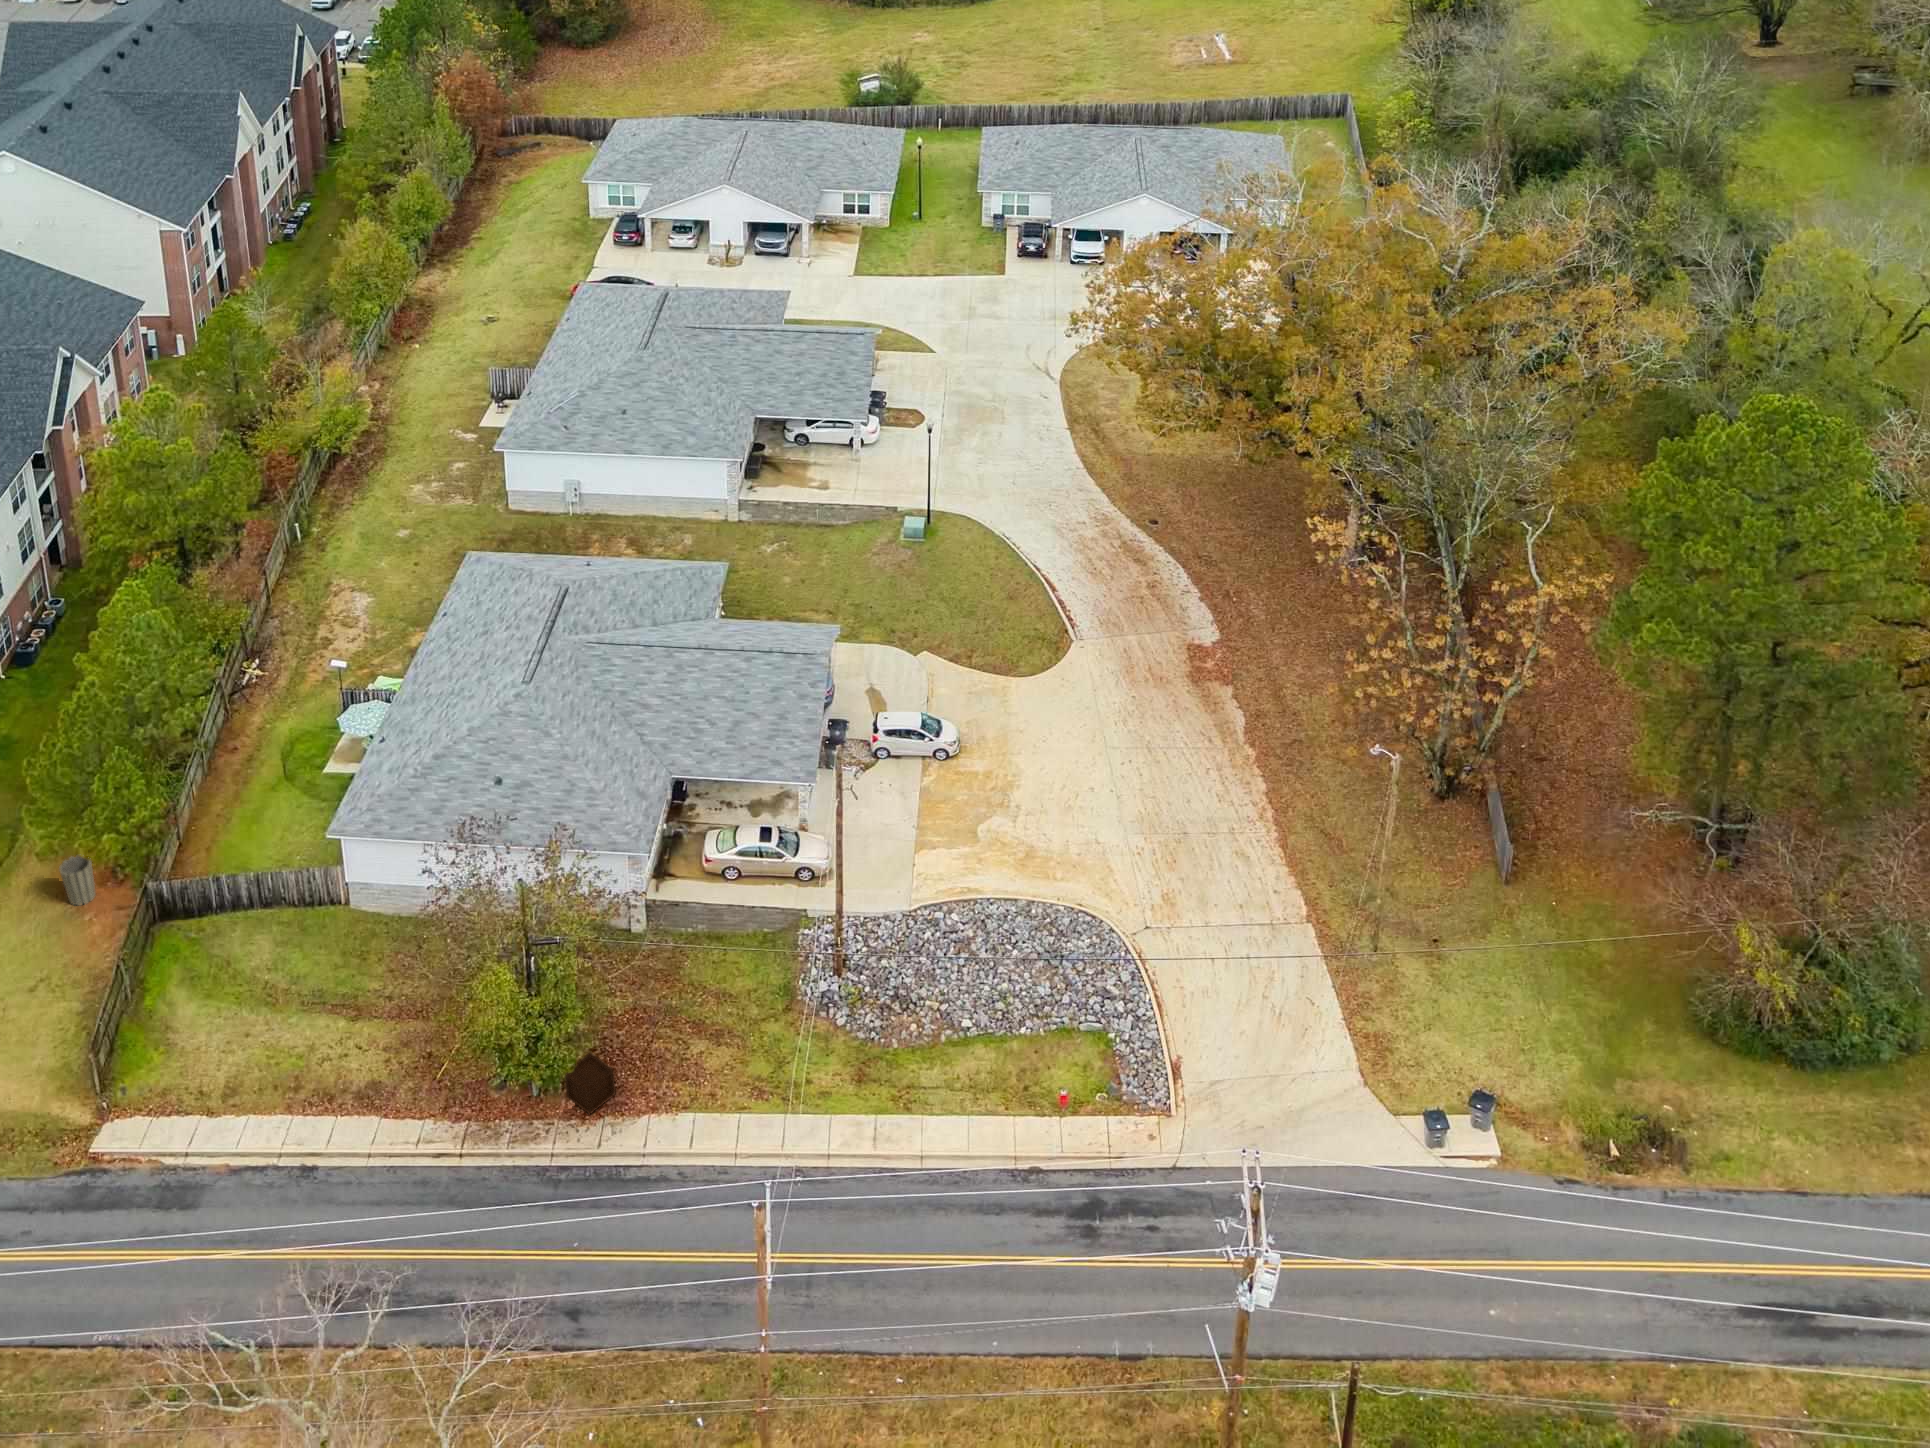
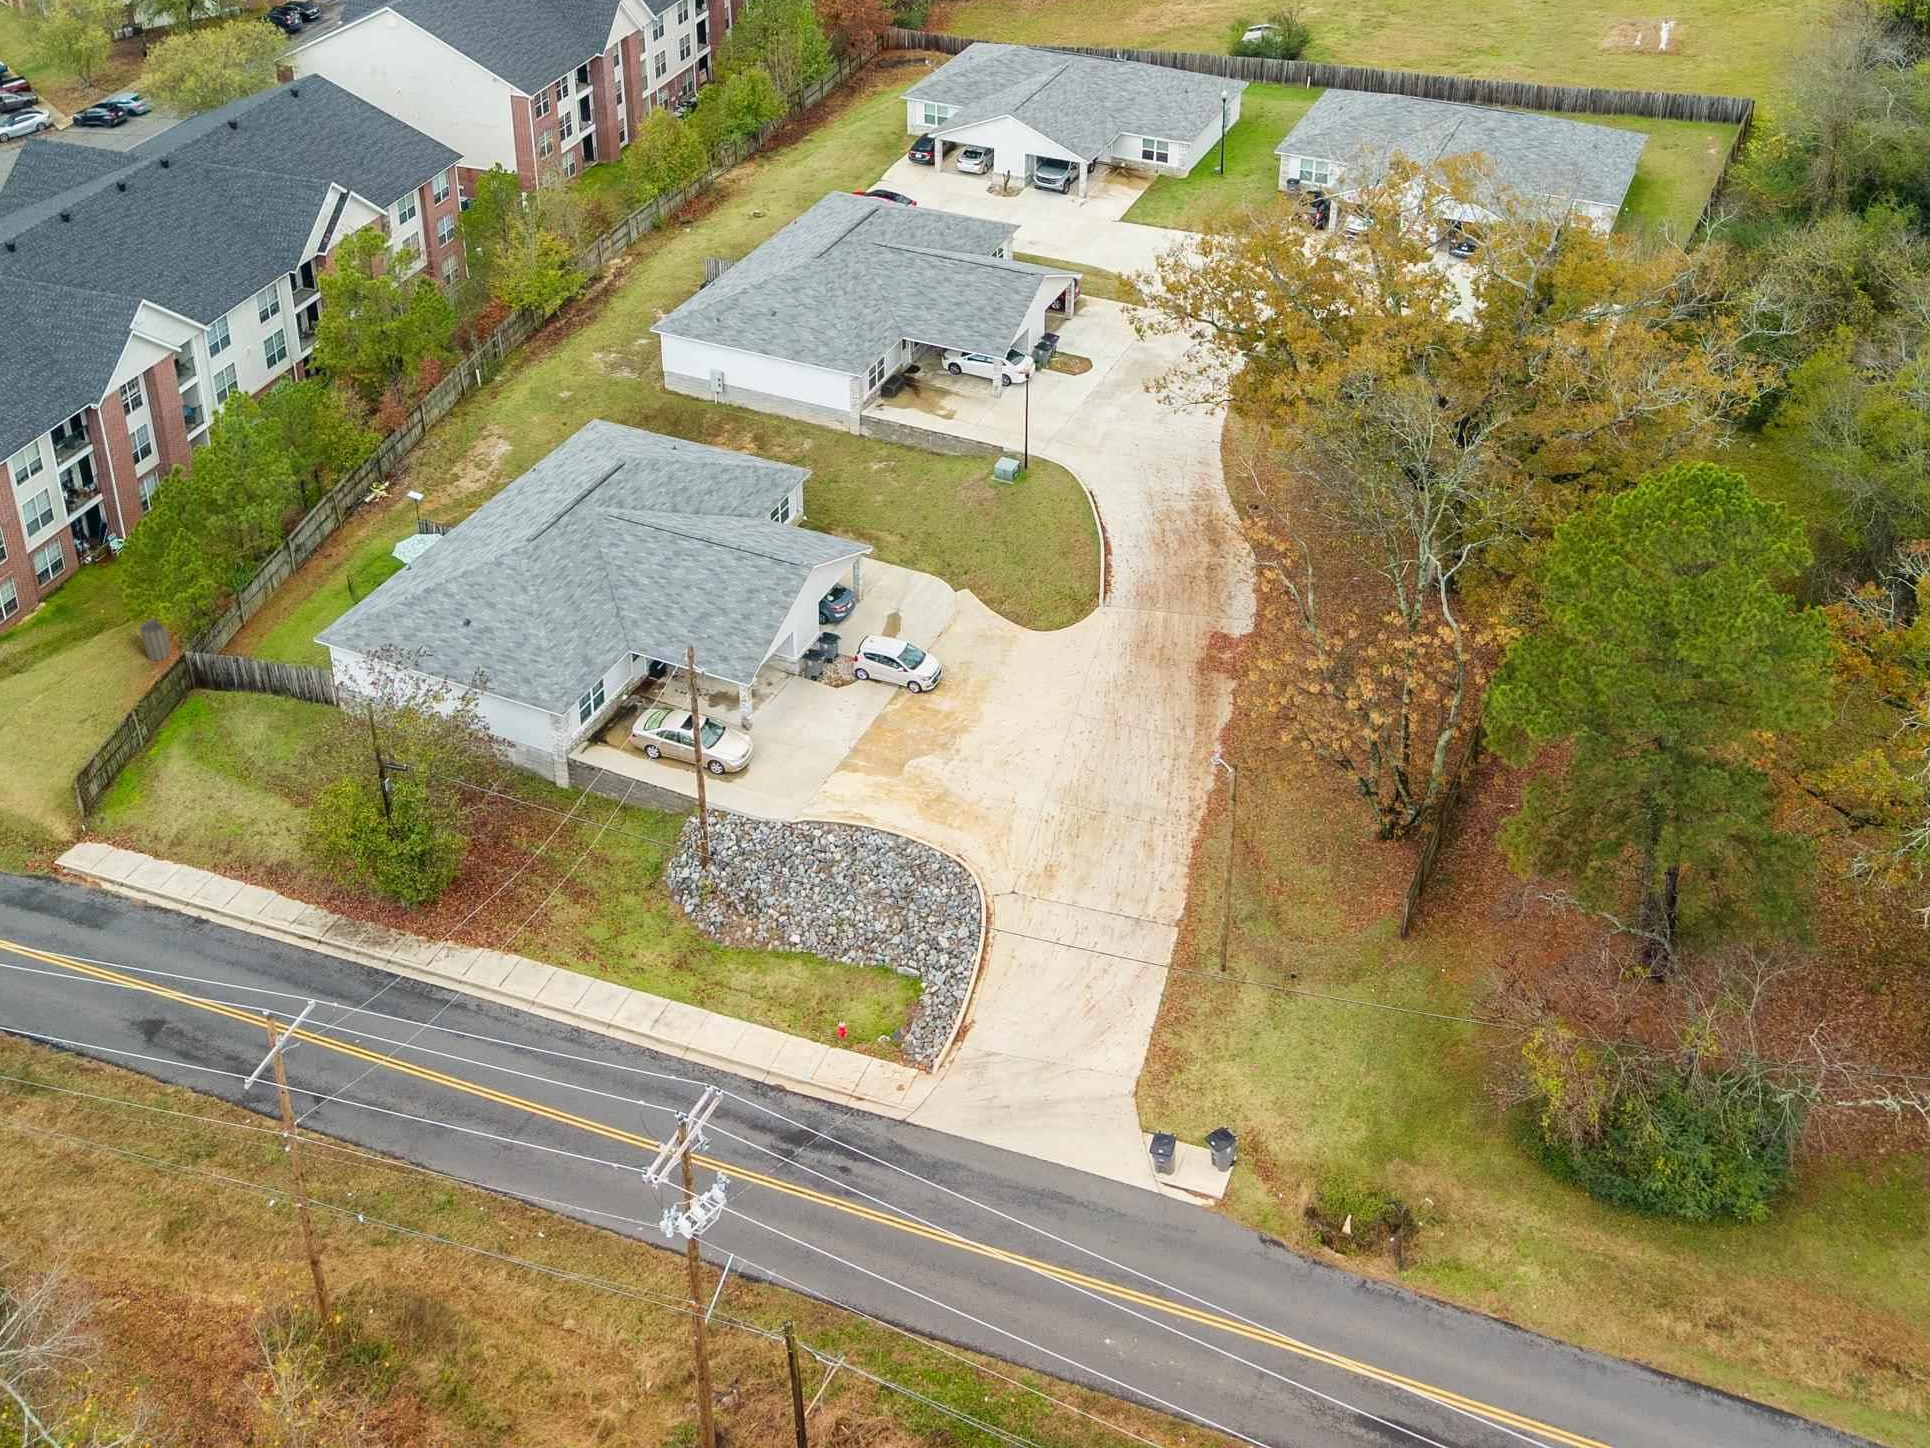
wooden crate: present [564,1053,616,1114] -> none [418,880,464,935]

